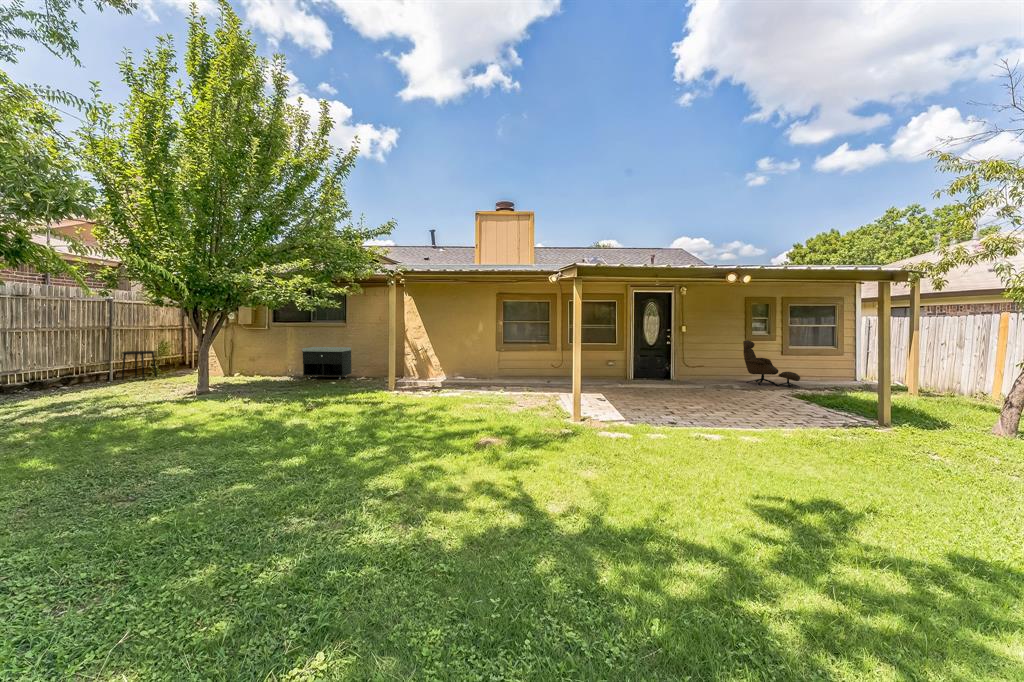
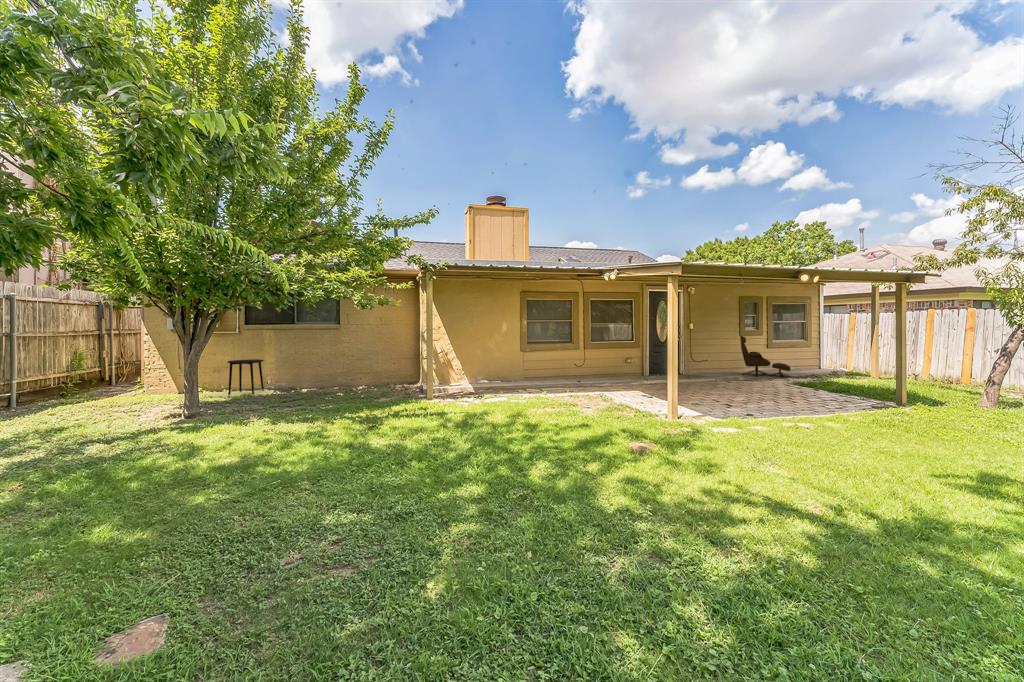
storage bench: present [302,347,351,379] -> none [295,353,352,392]
side table: present [122,351,157,380] -> present [228,359,264,395]

